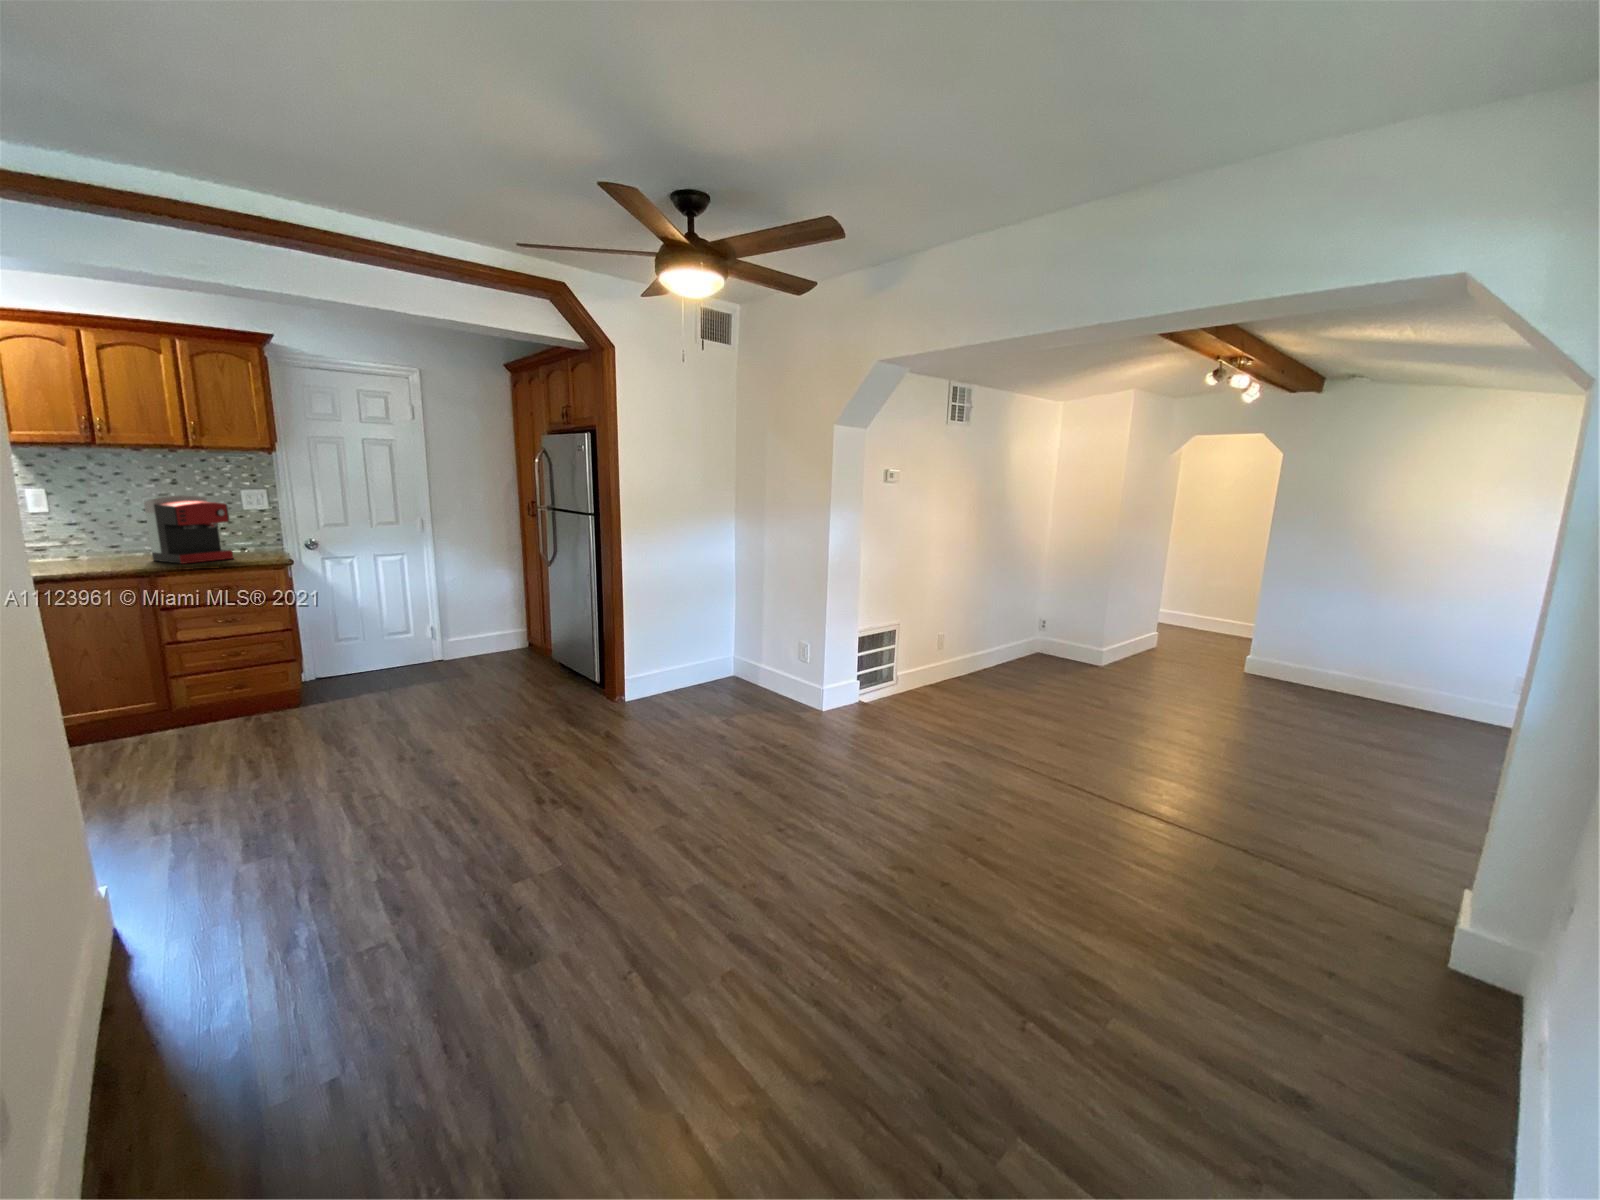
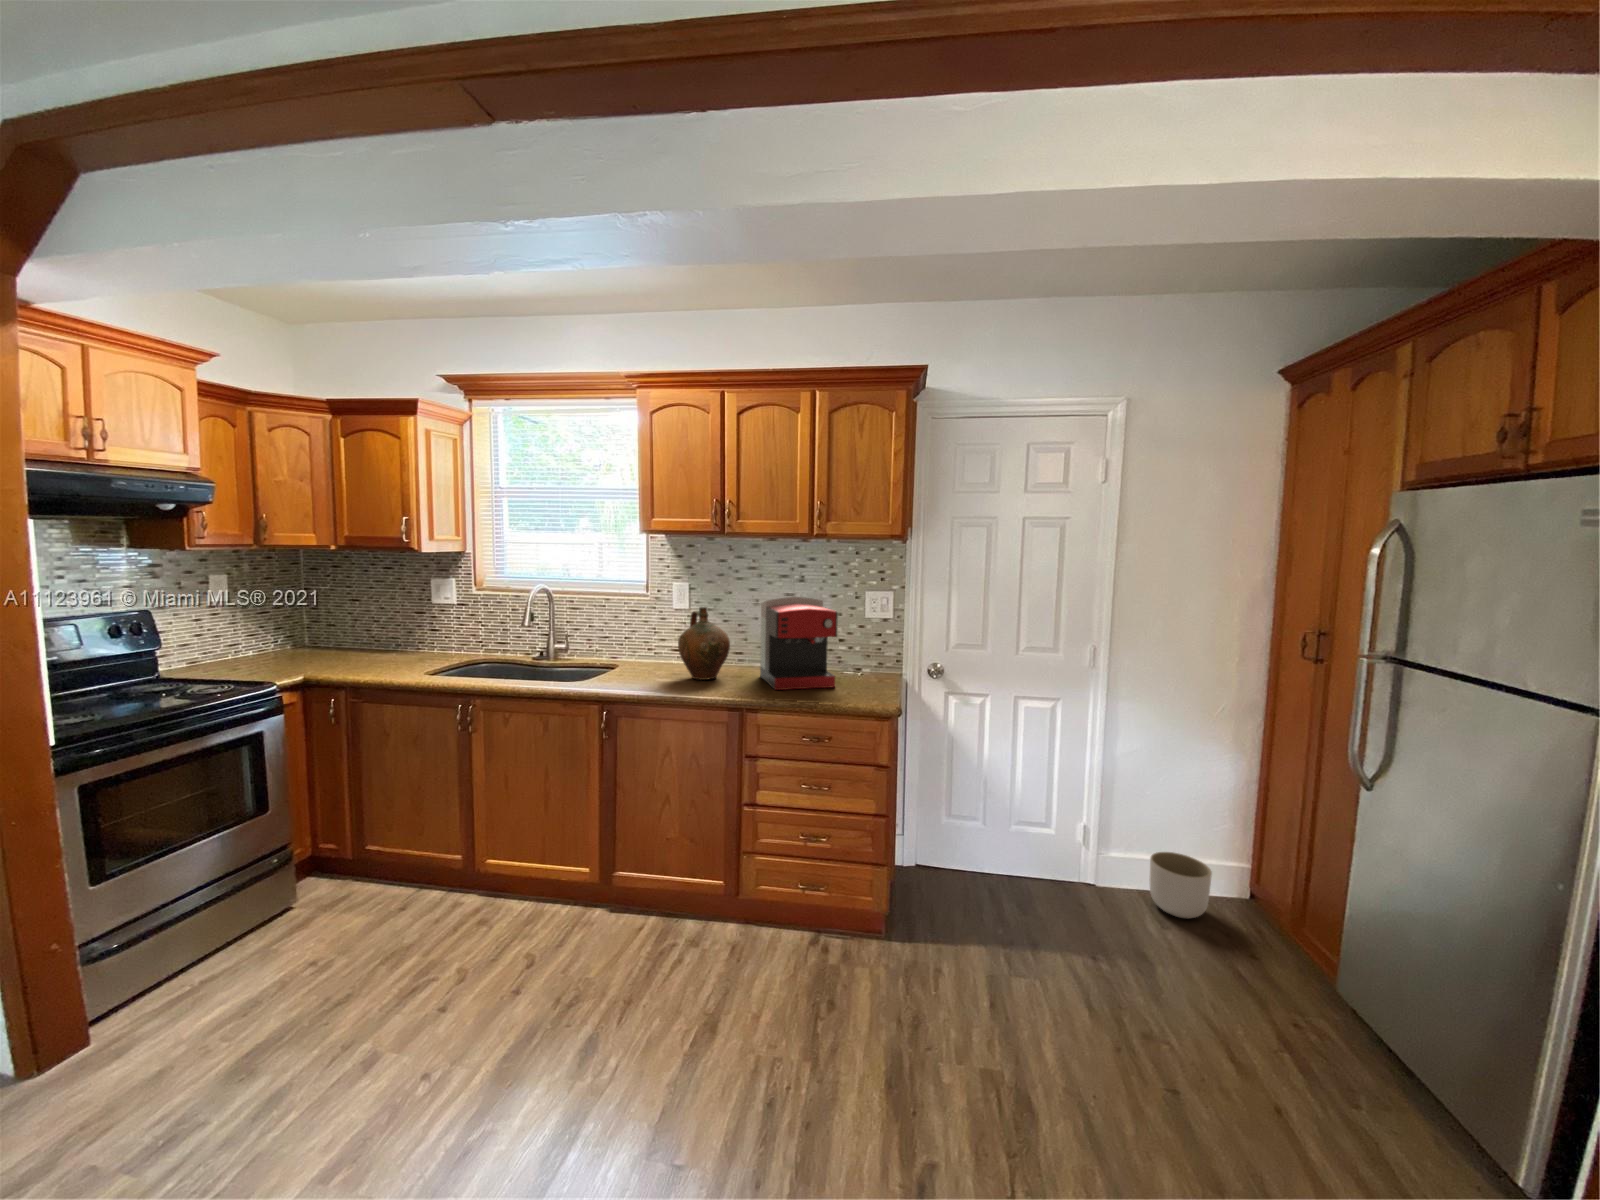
ceramic jug: none [59,507,120,567] -> present [678,607,730,680]
planter: none [471,631,503,661] -> present [1150,852,1212,919]

